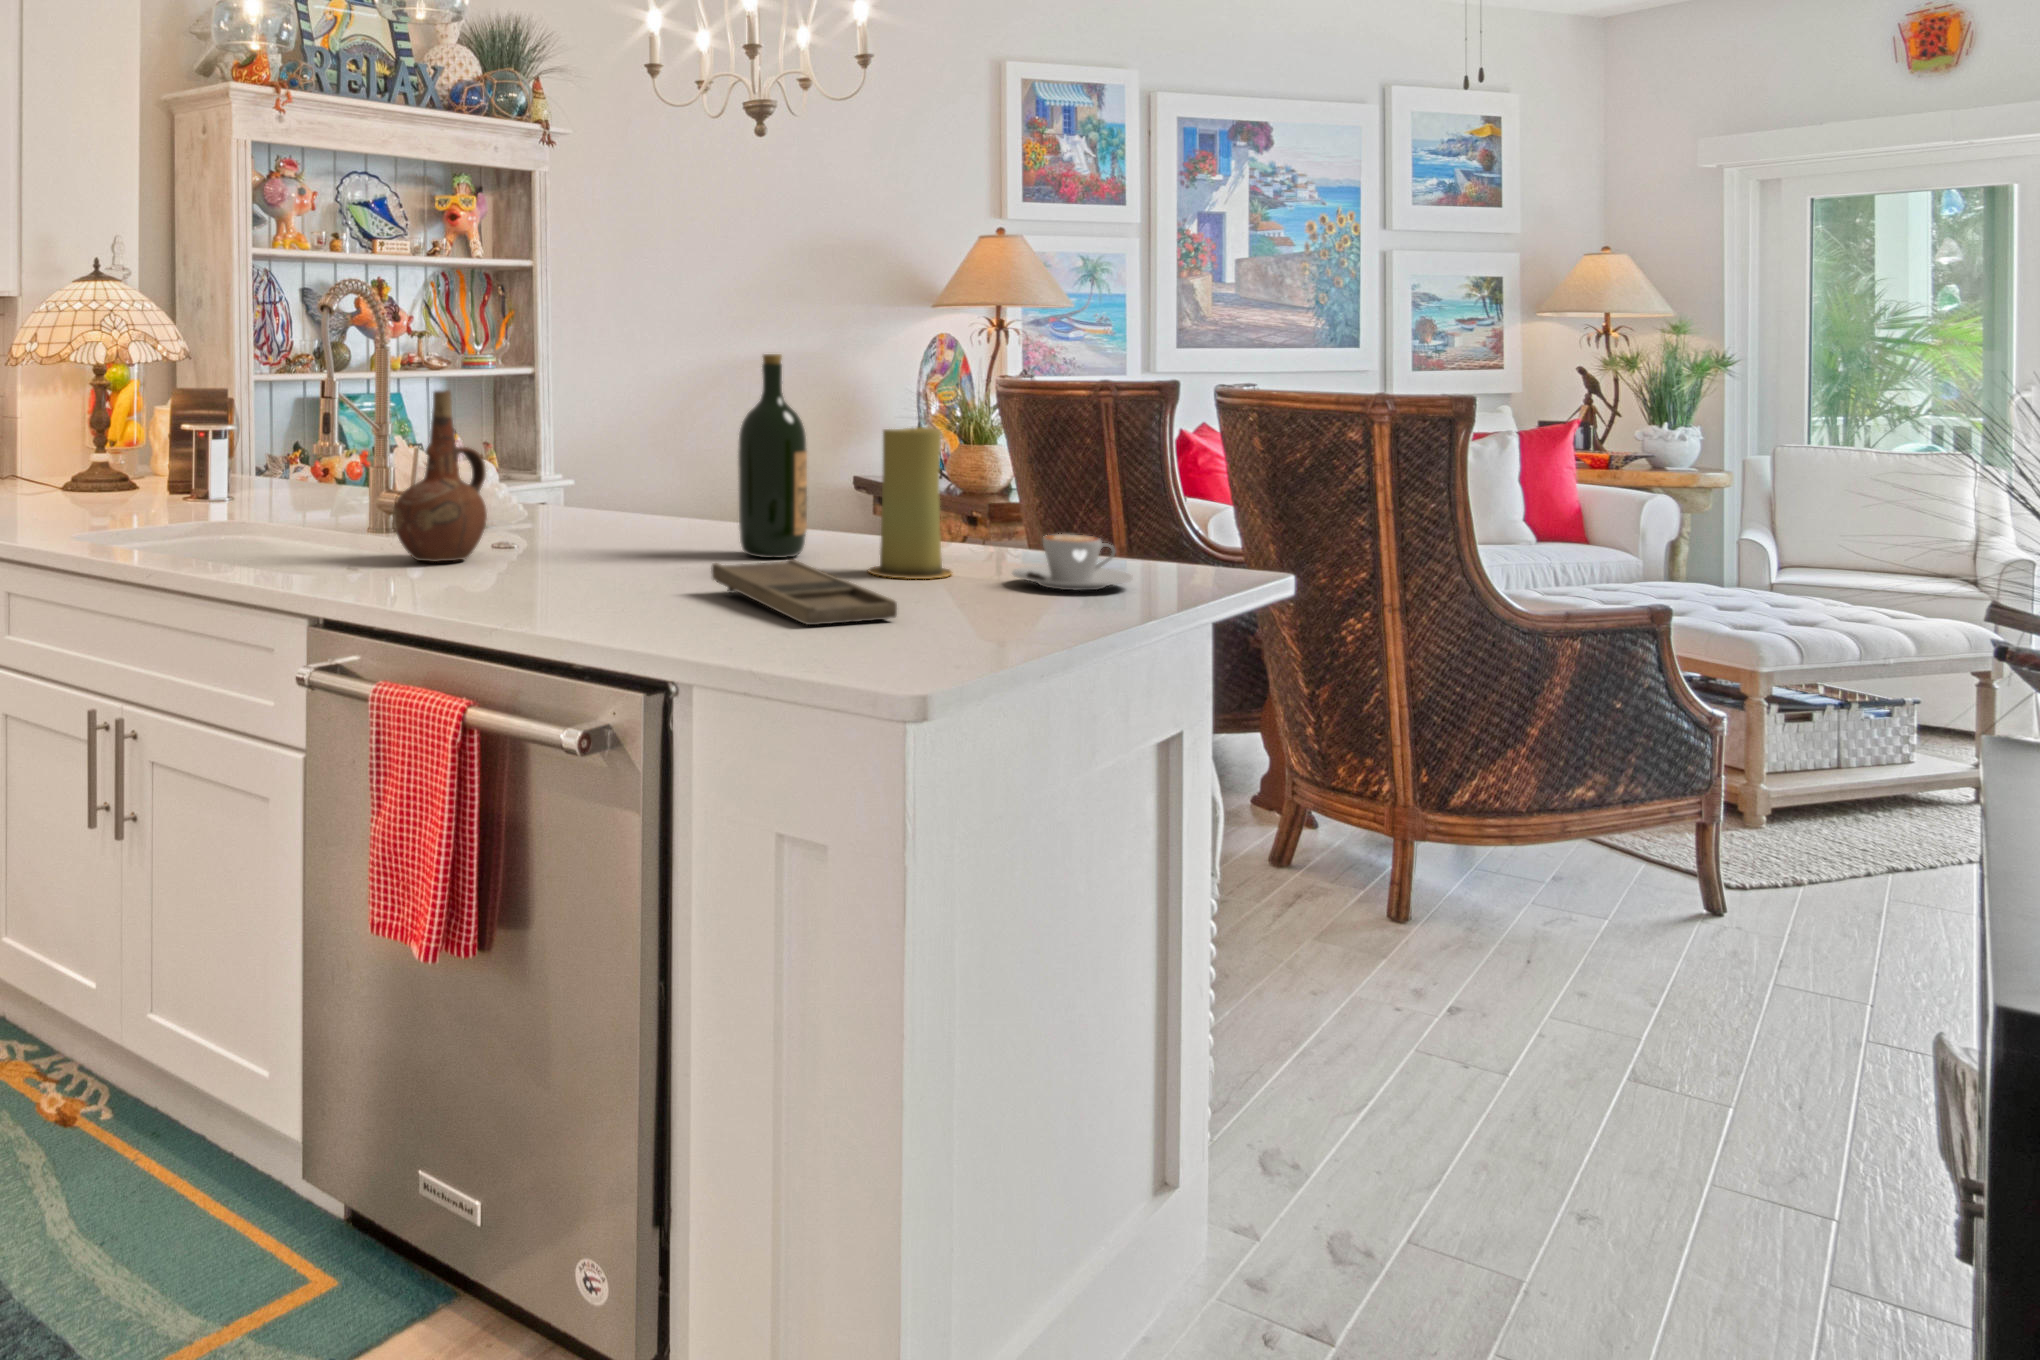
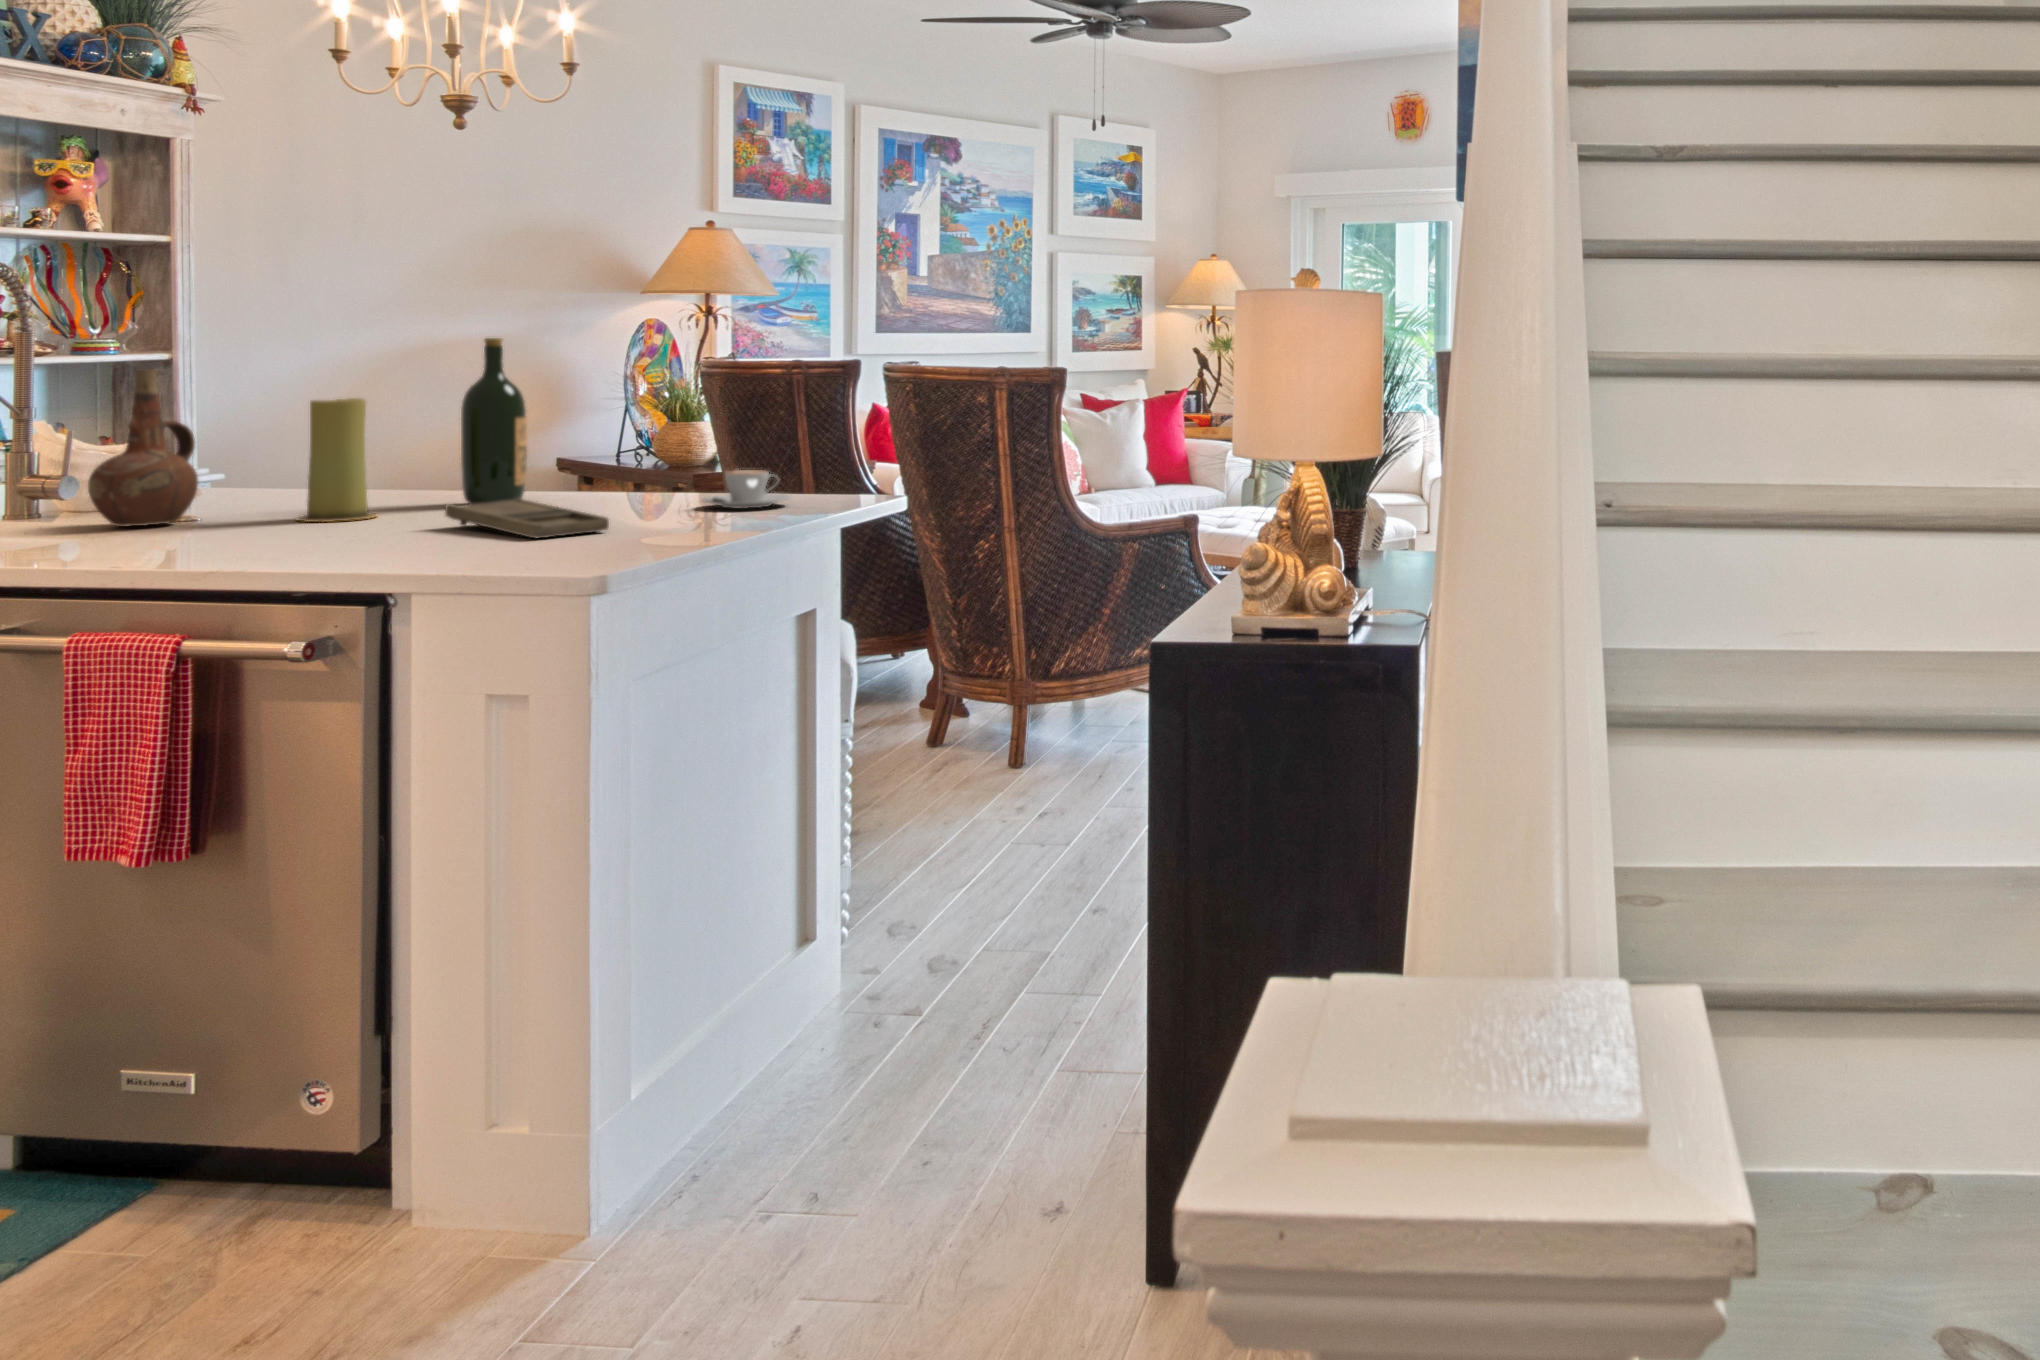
candle: present [868,427,952,579] -> present [297,398,377,522]

